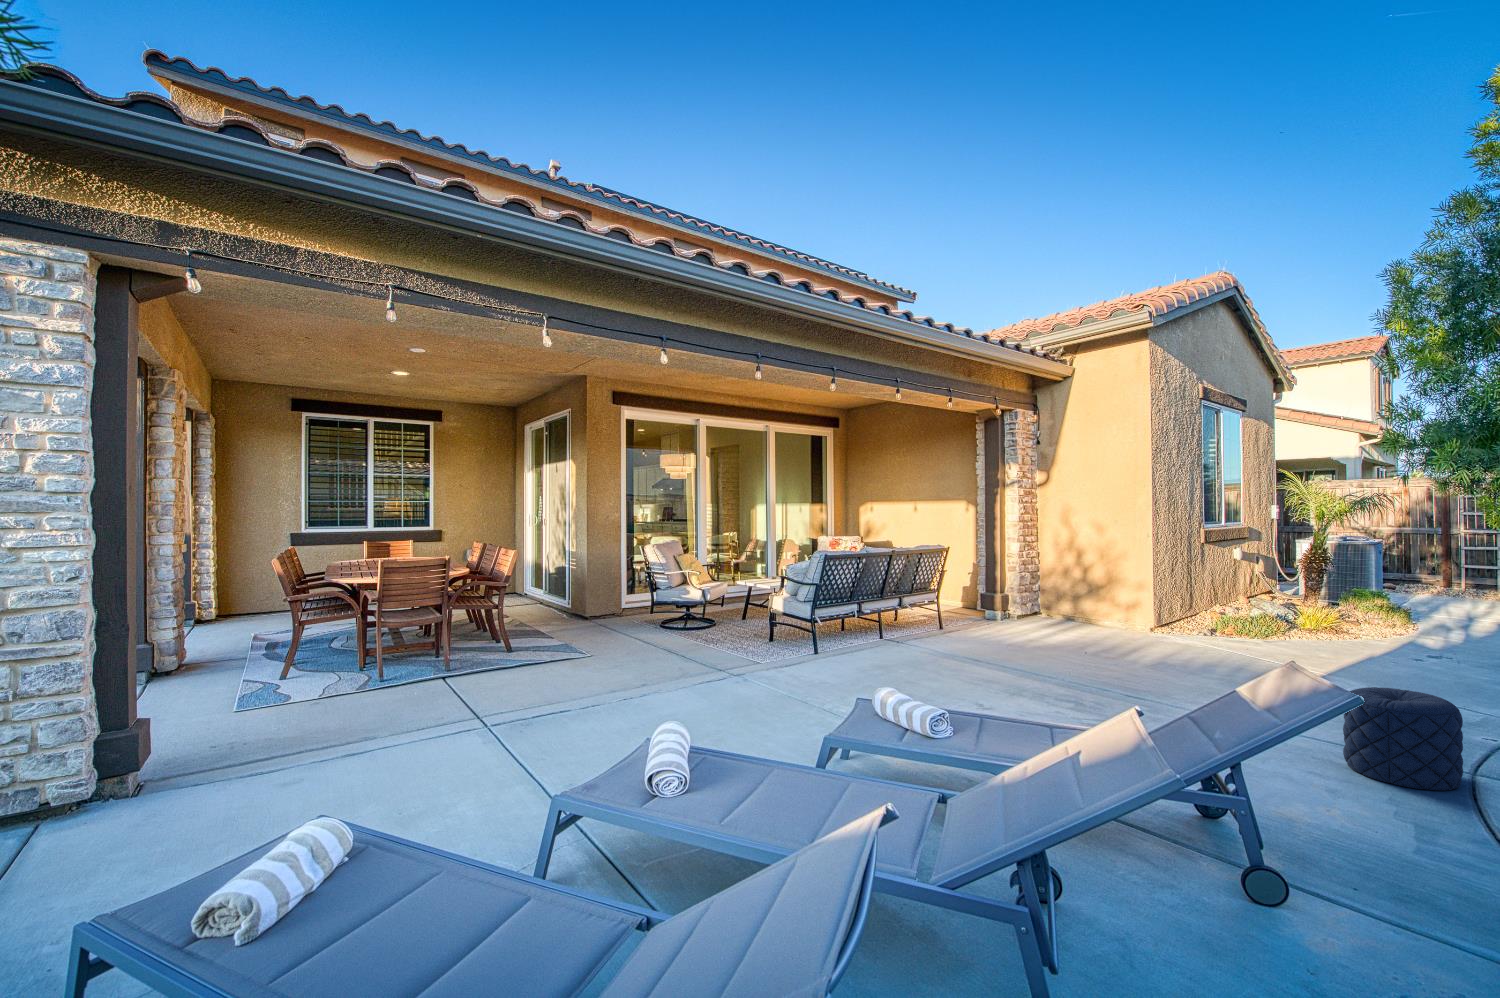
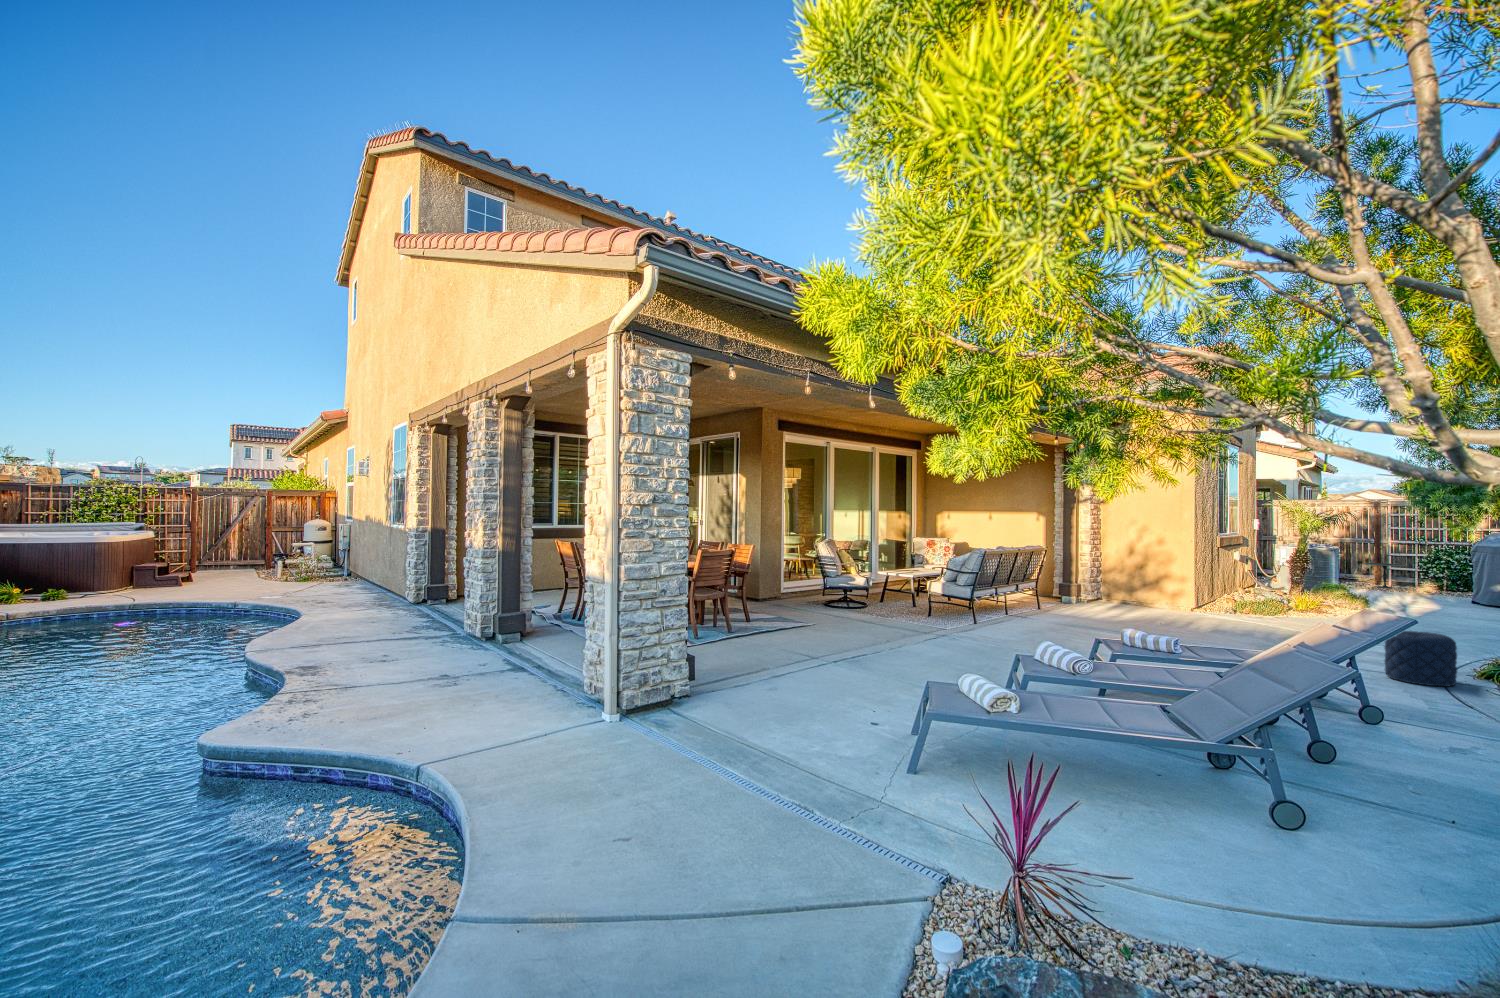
side table: none [1428,559,1484,592] -> present [1364,563,1405,588]

